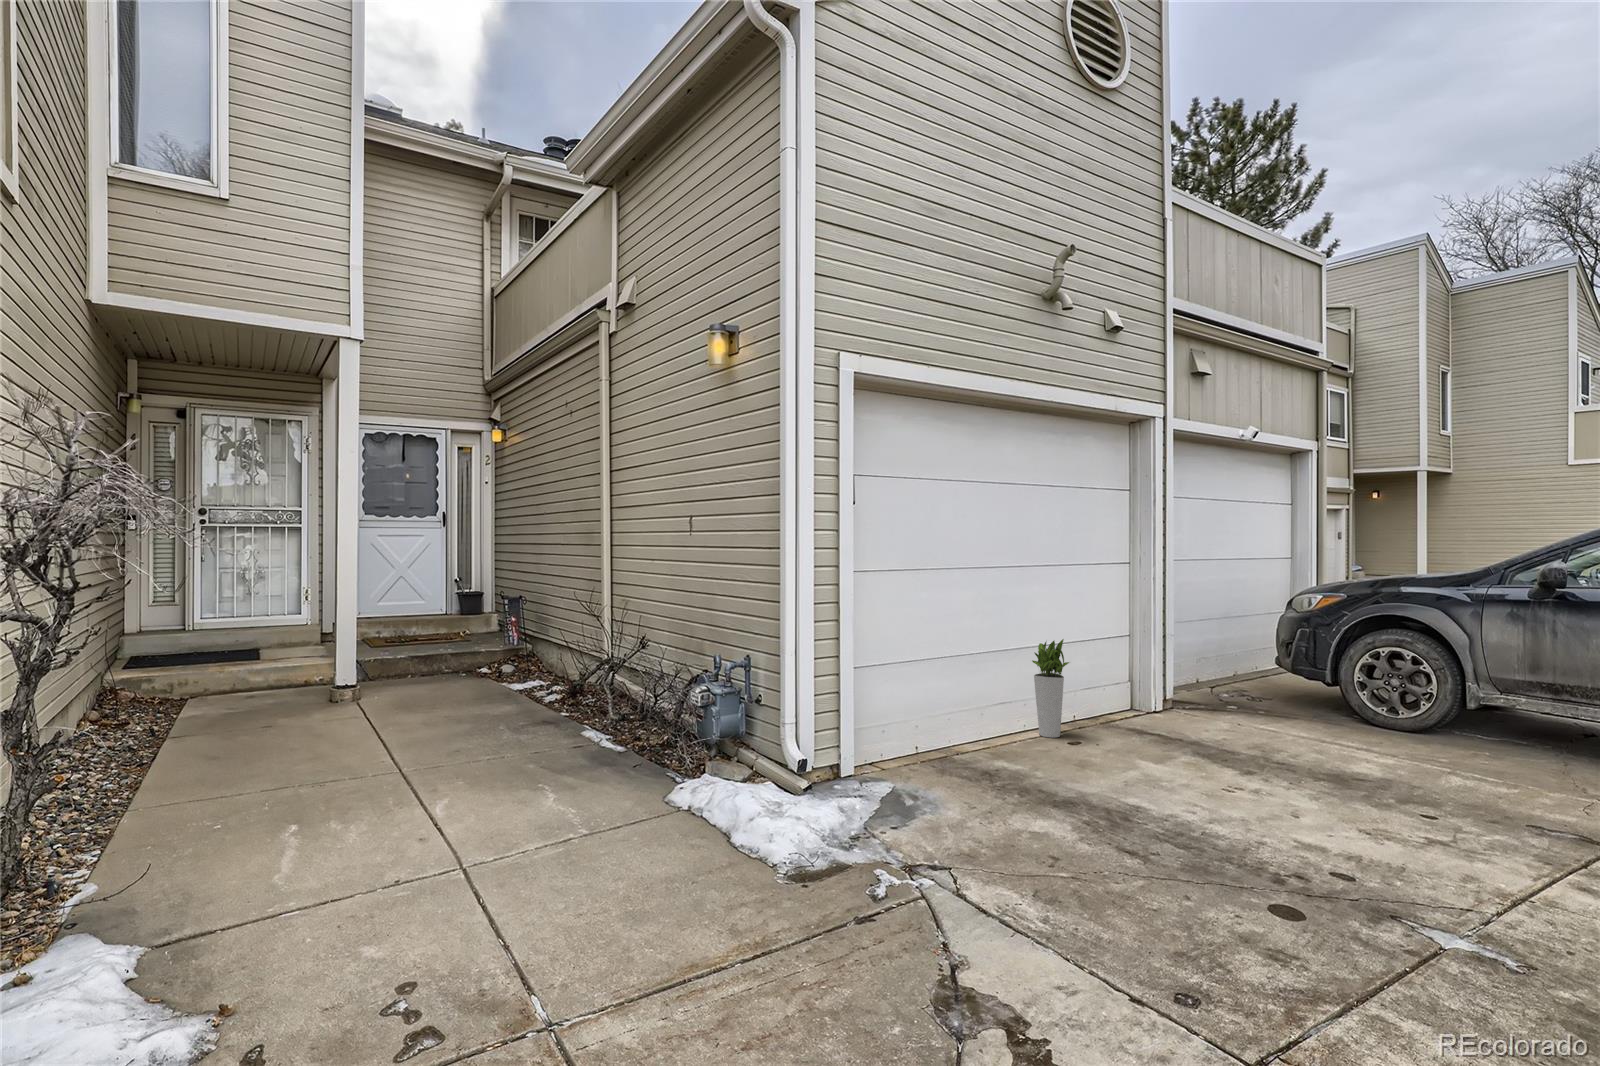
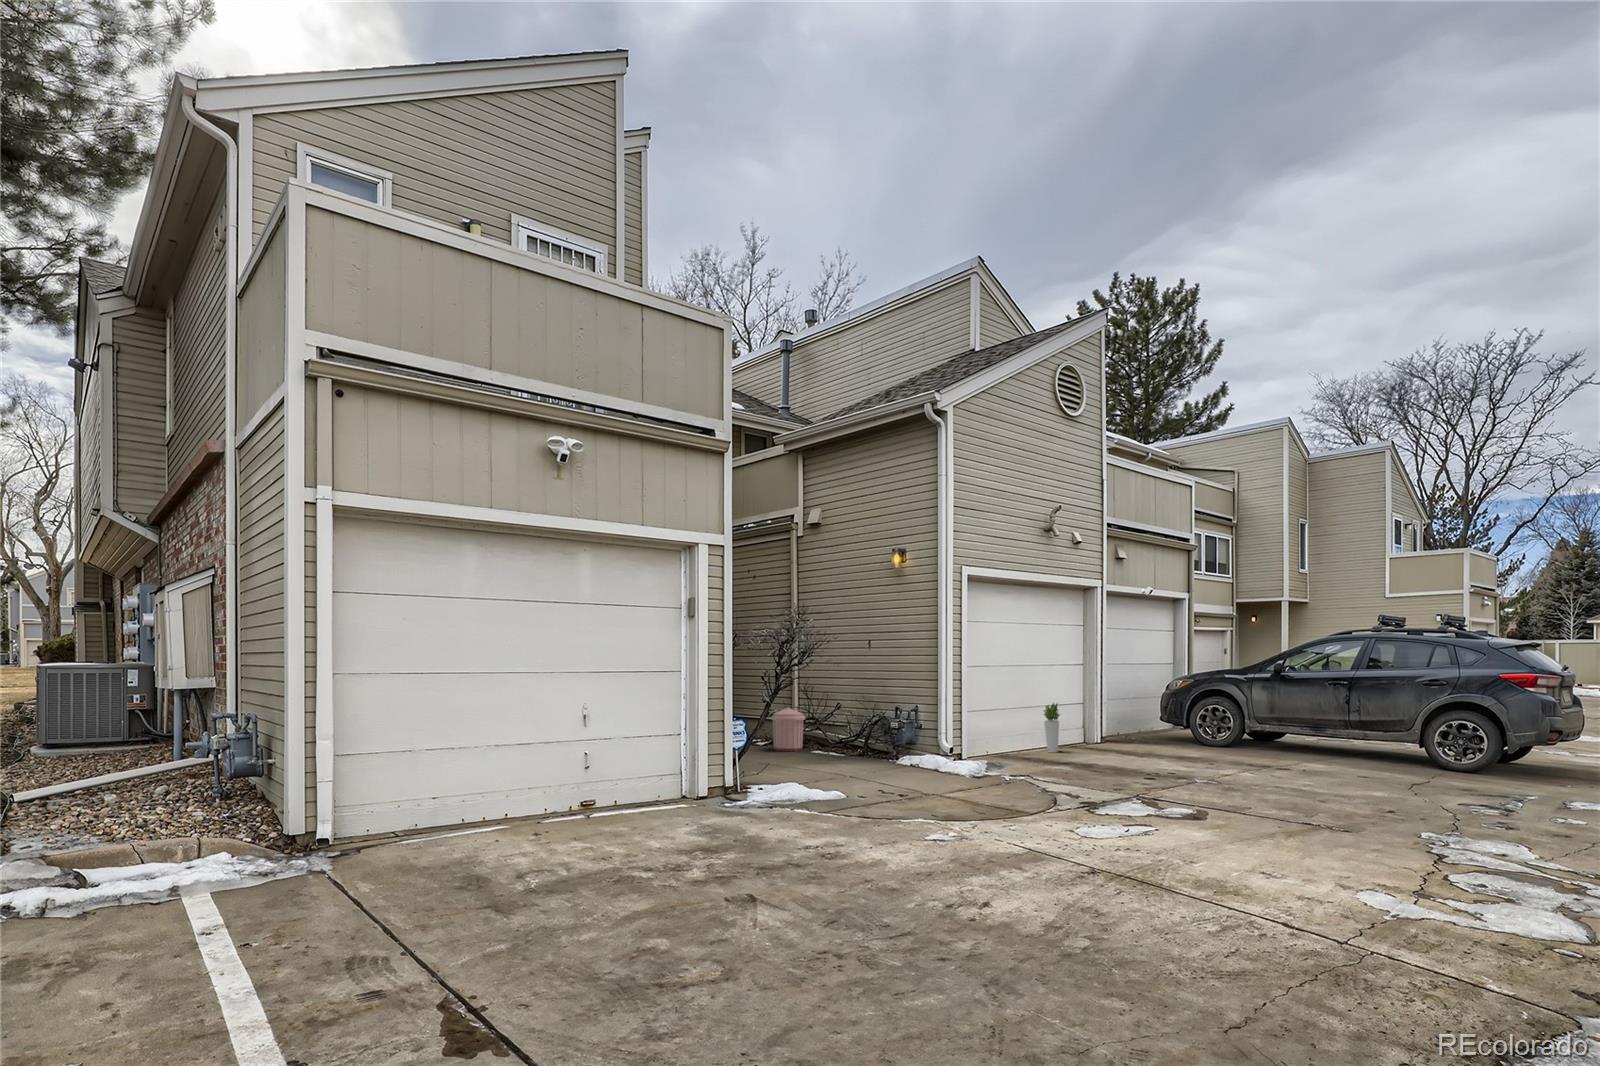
trash can: none [538,635,601,714] -> present [771,707,805,751]

